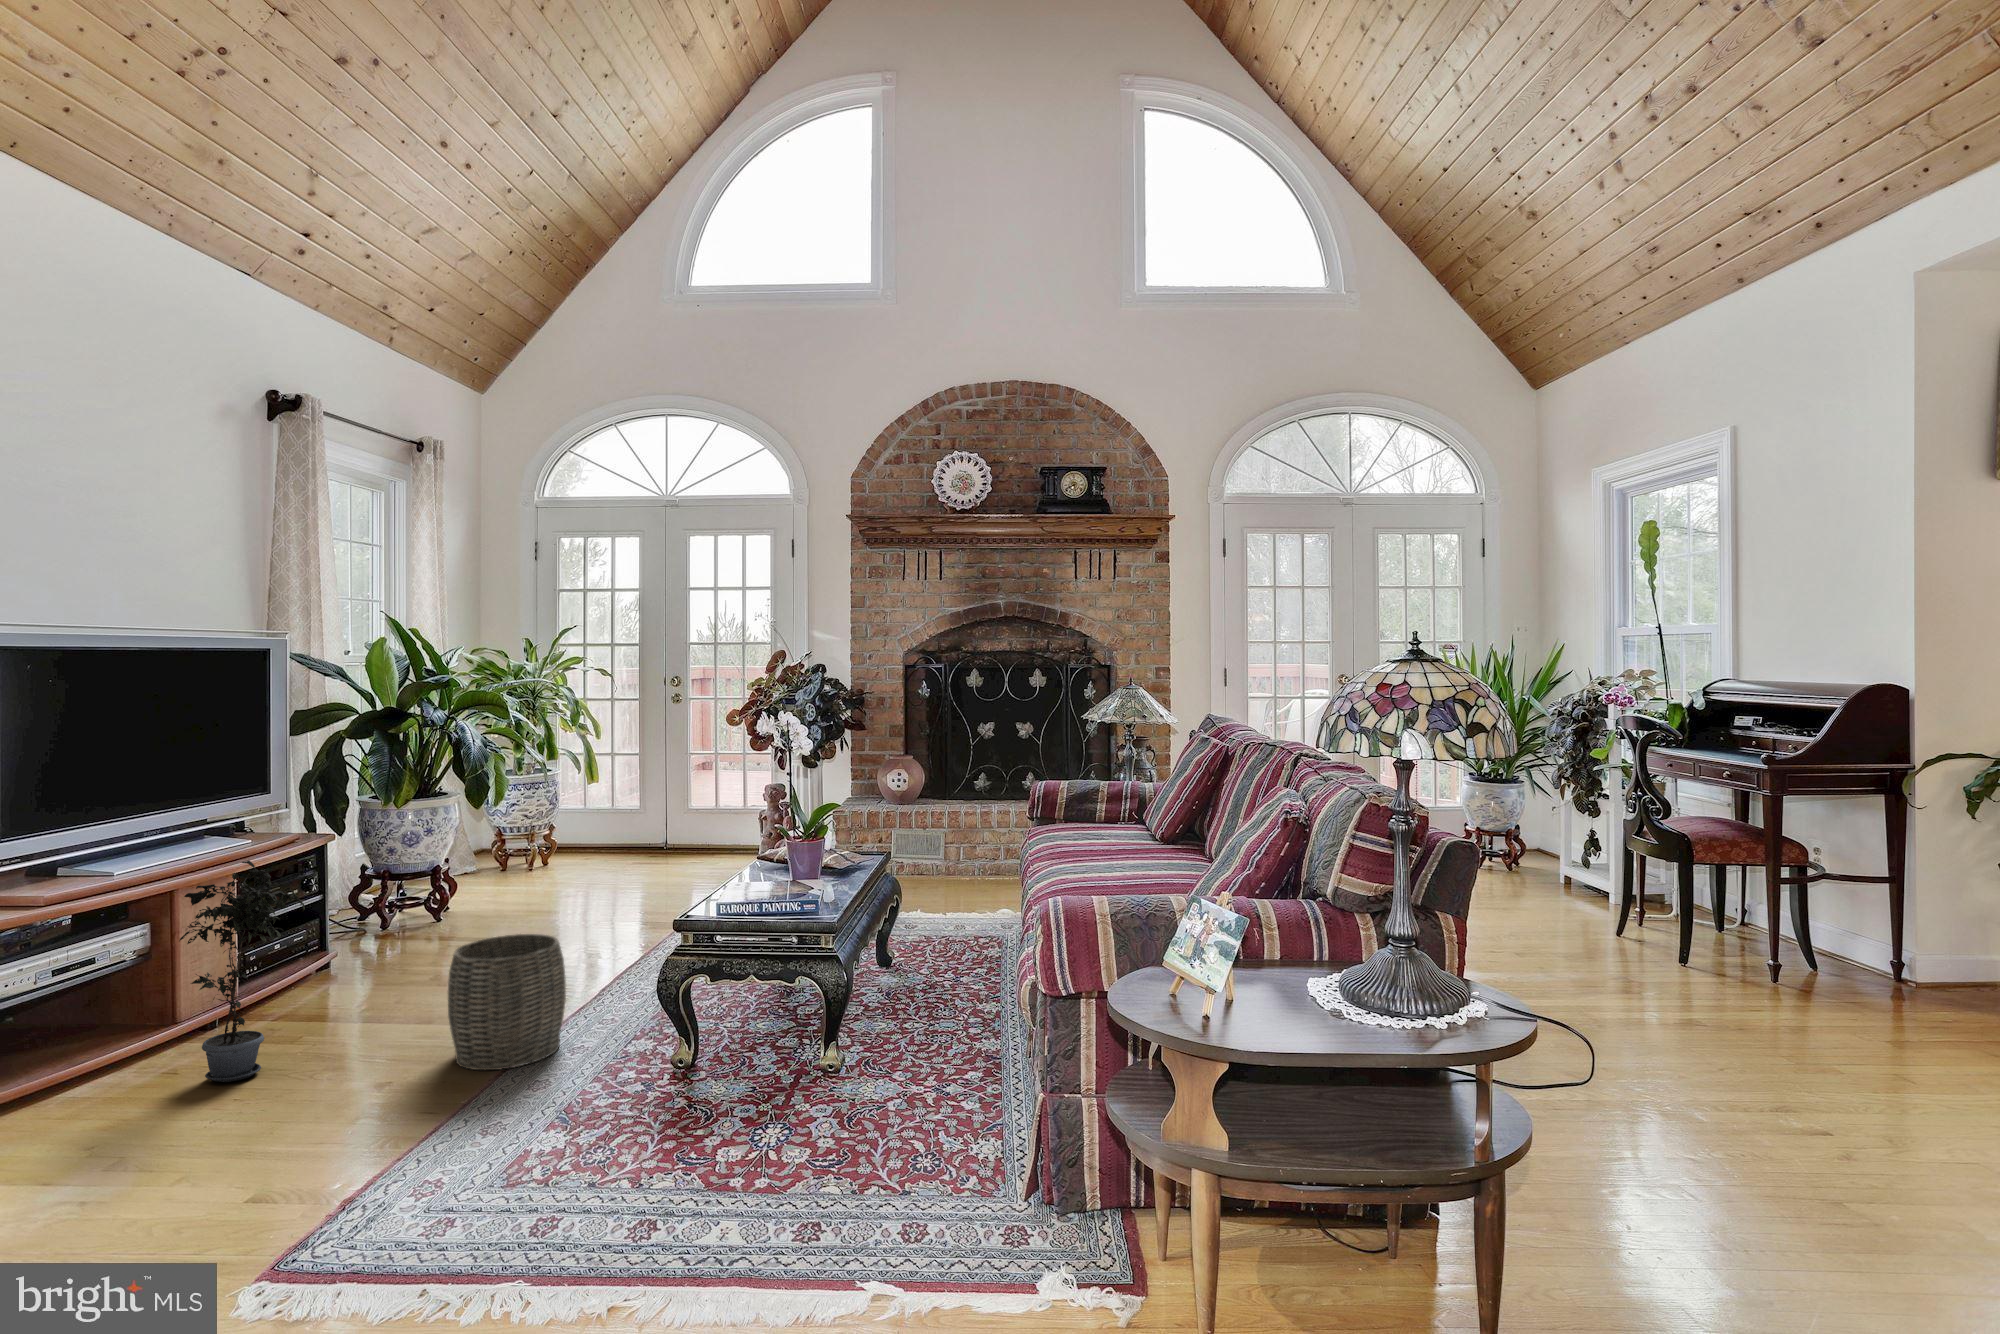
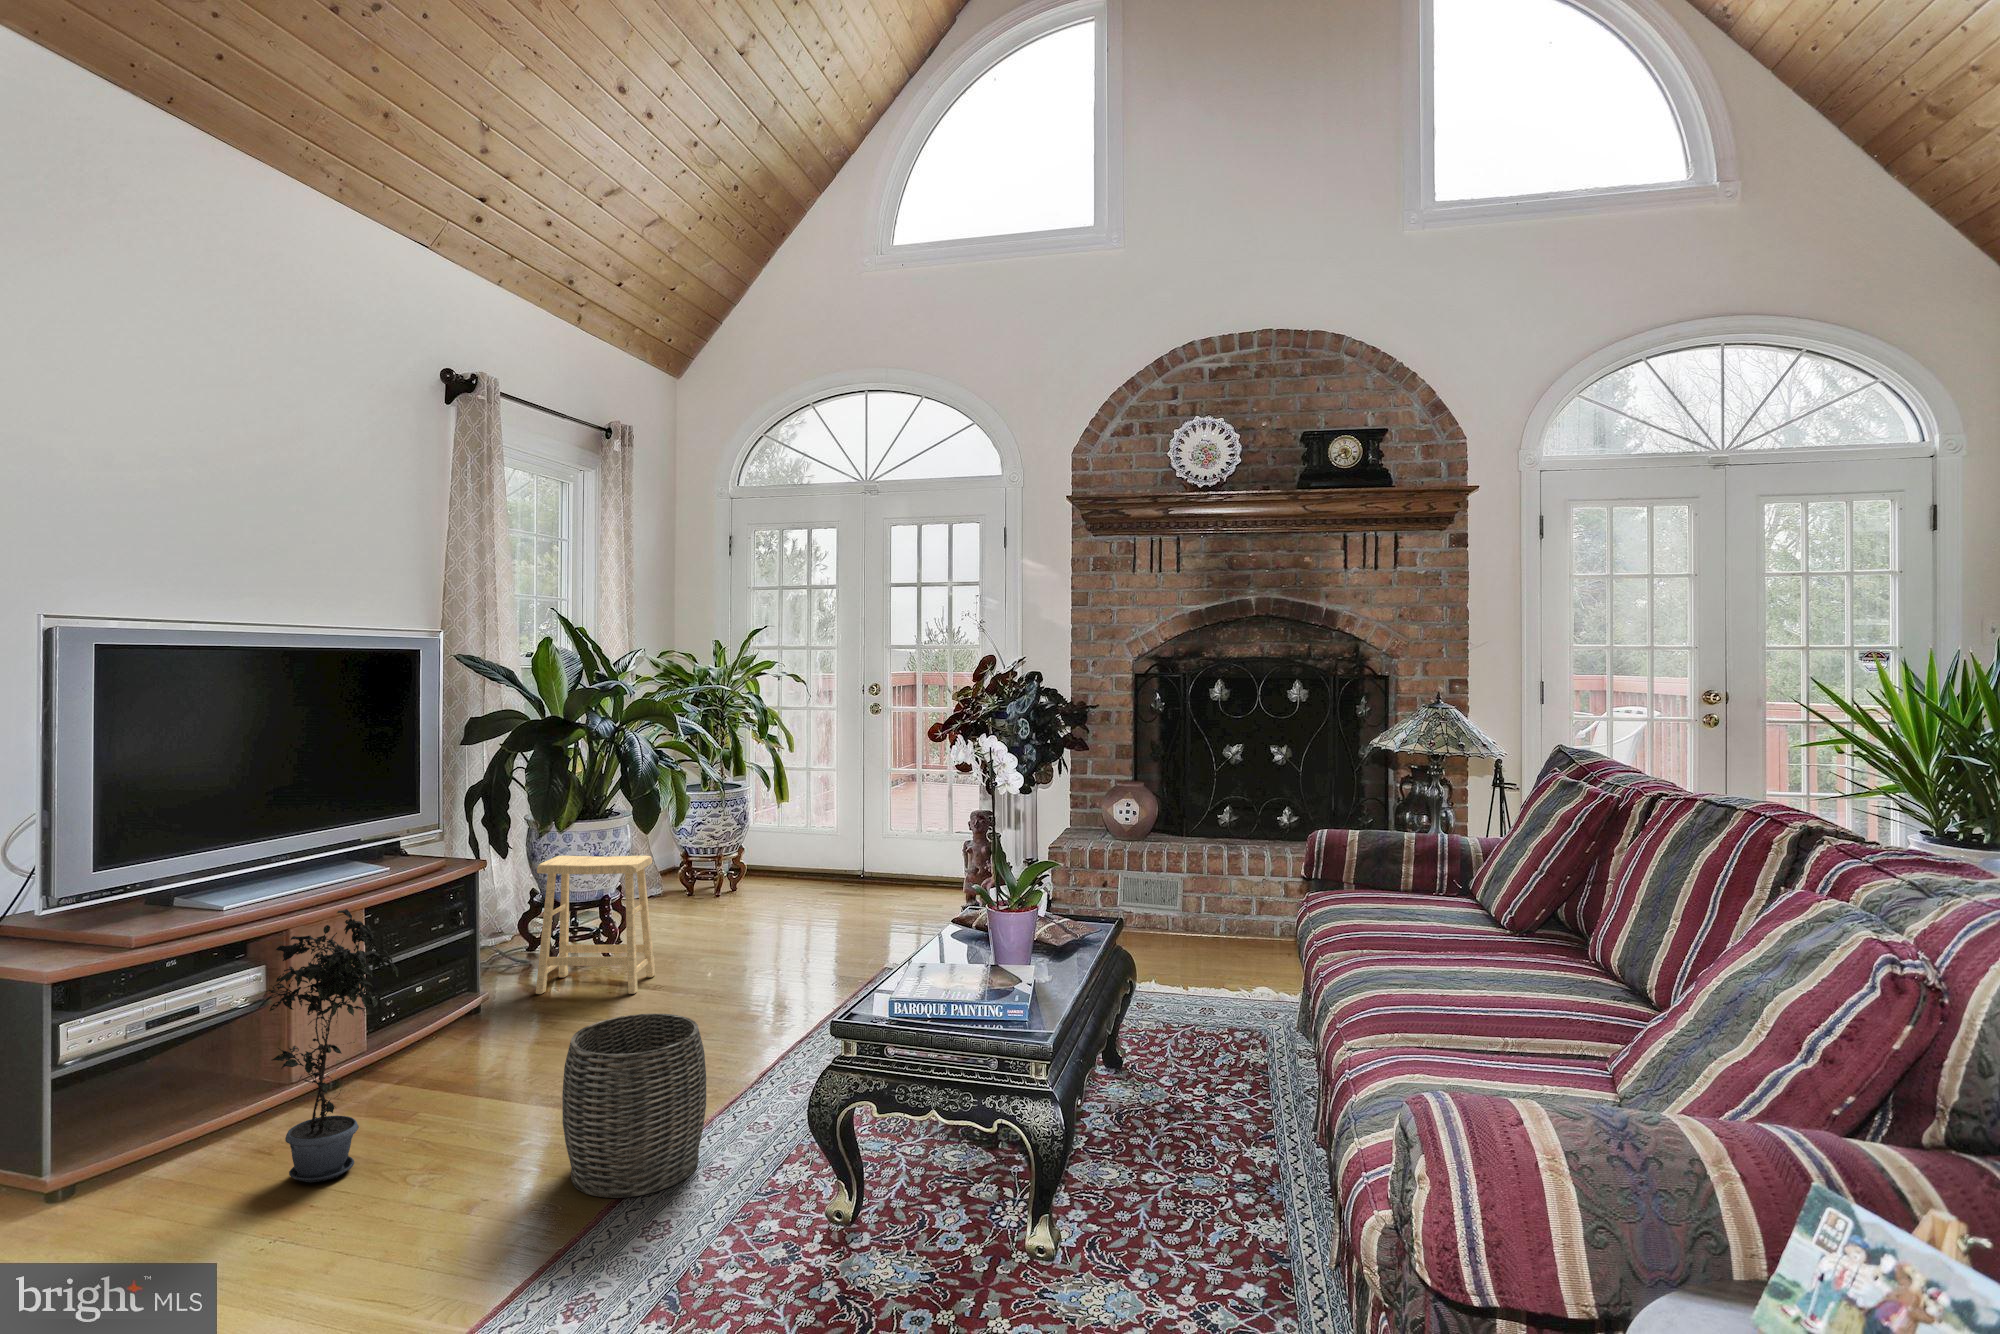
footstool: none [378,826,488,949] -> present [536,856,655,994]

